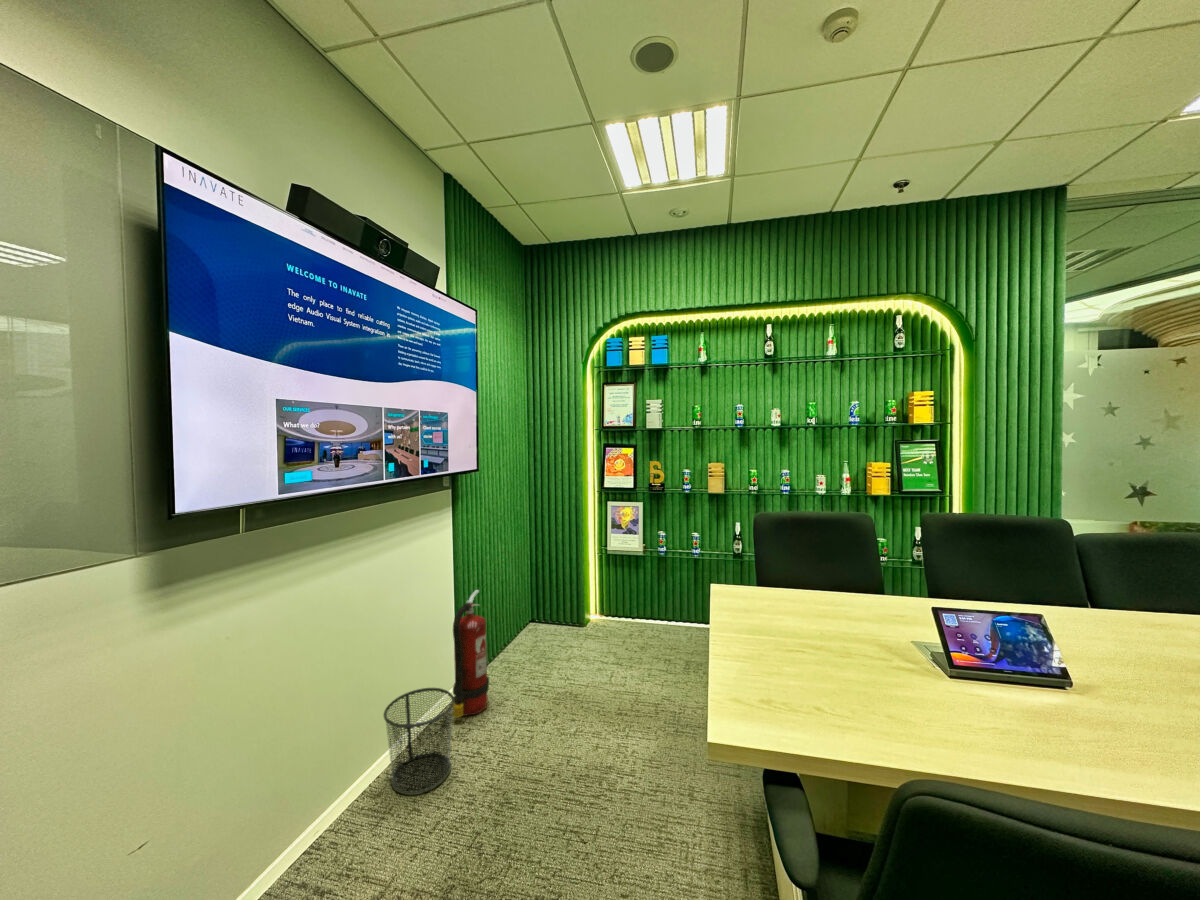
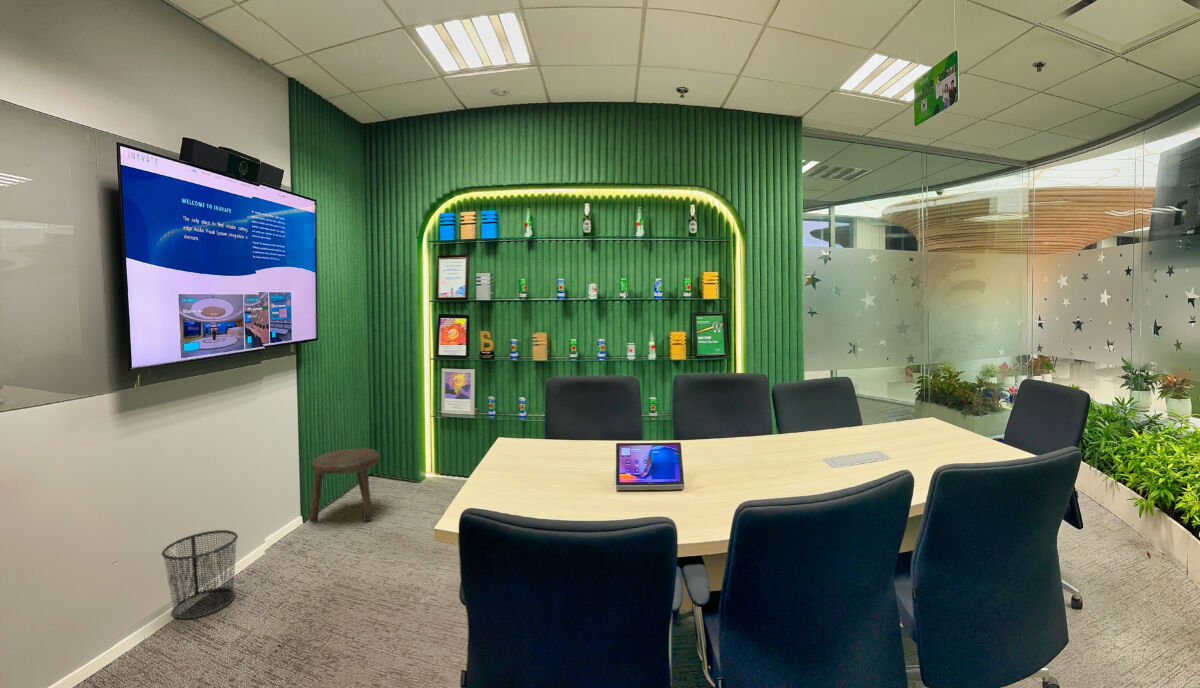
stool: none [493,588,560,669] -> present [309,448,379,523]
fire extinguisher: present [453,590,489,717] -> none [248,446,294,560]

